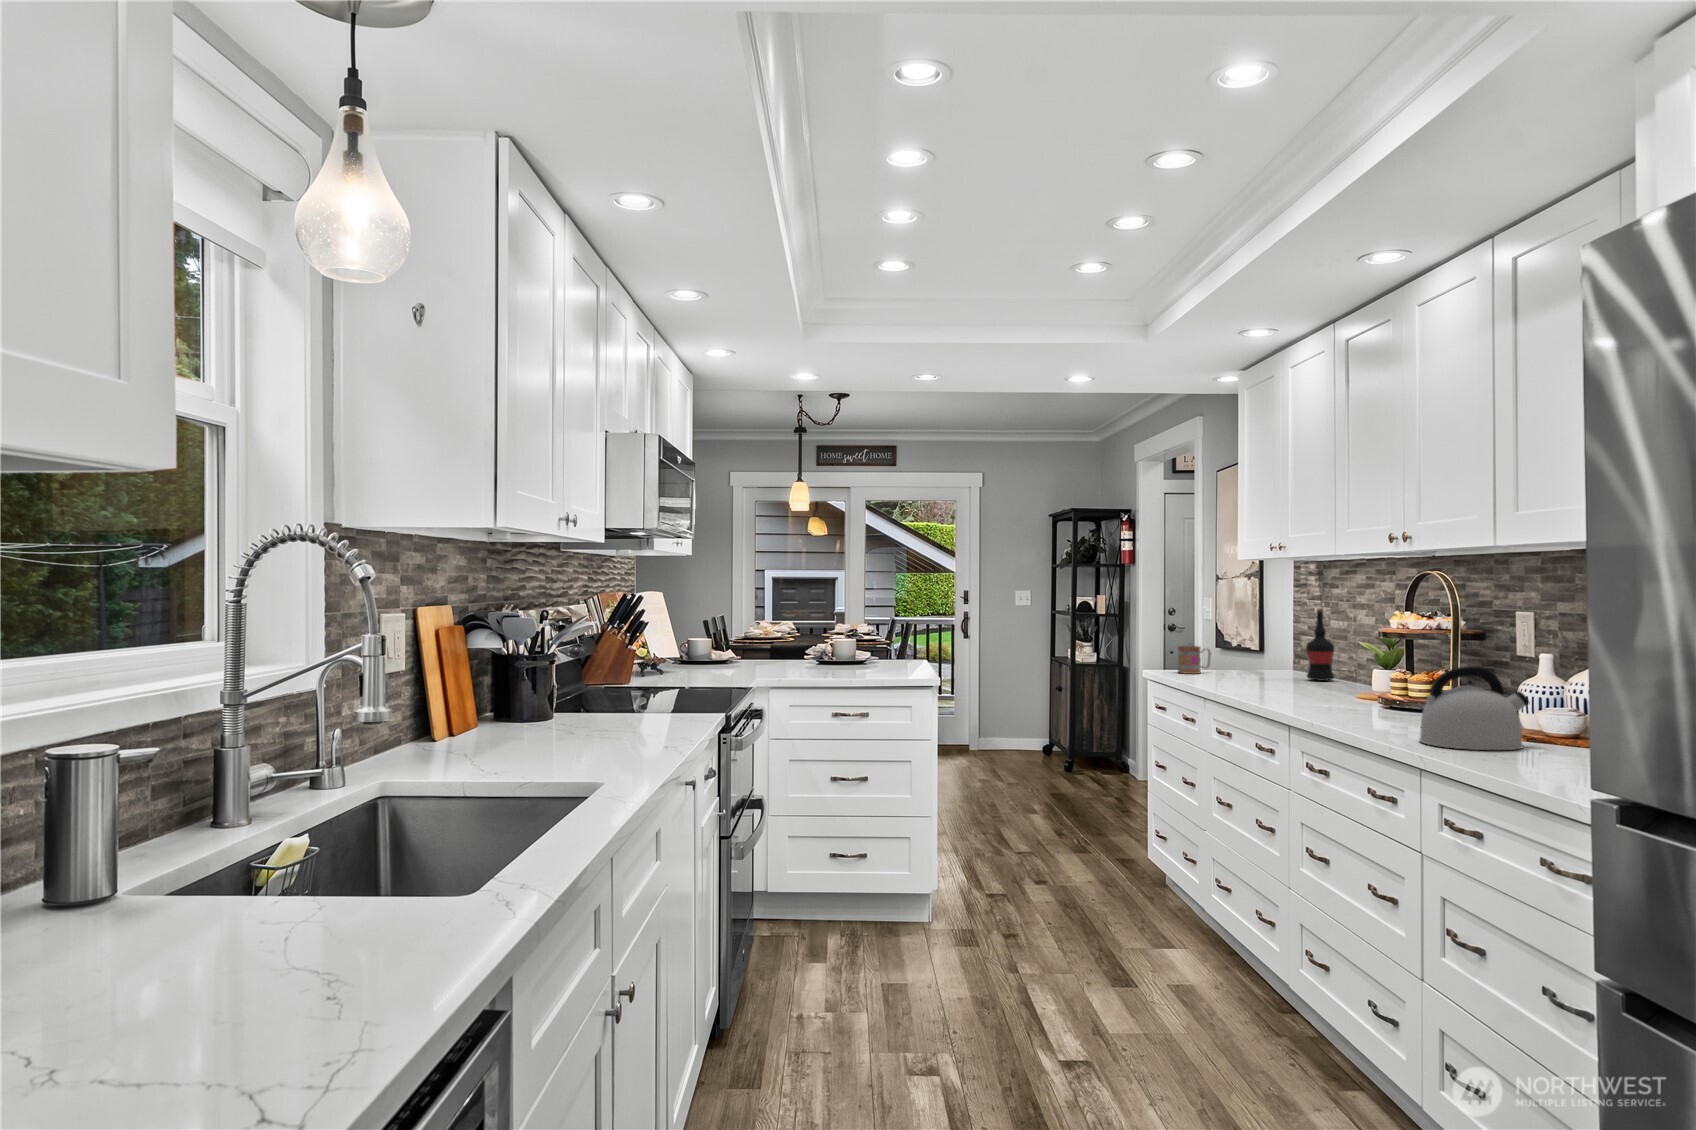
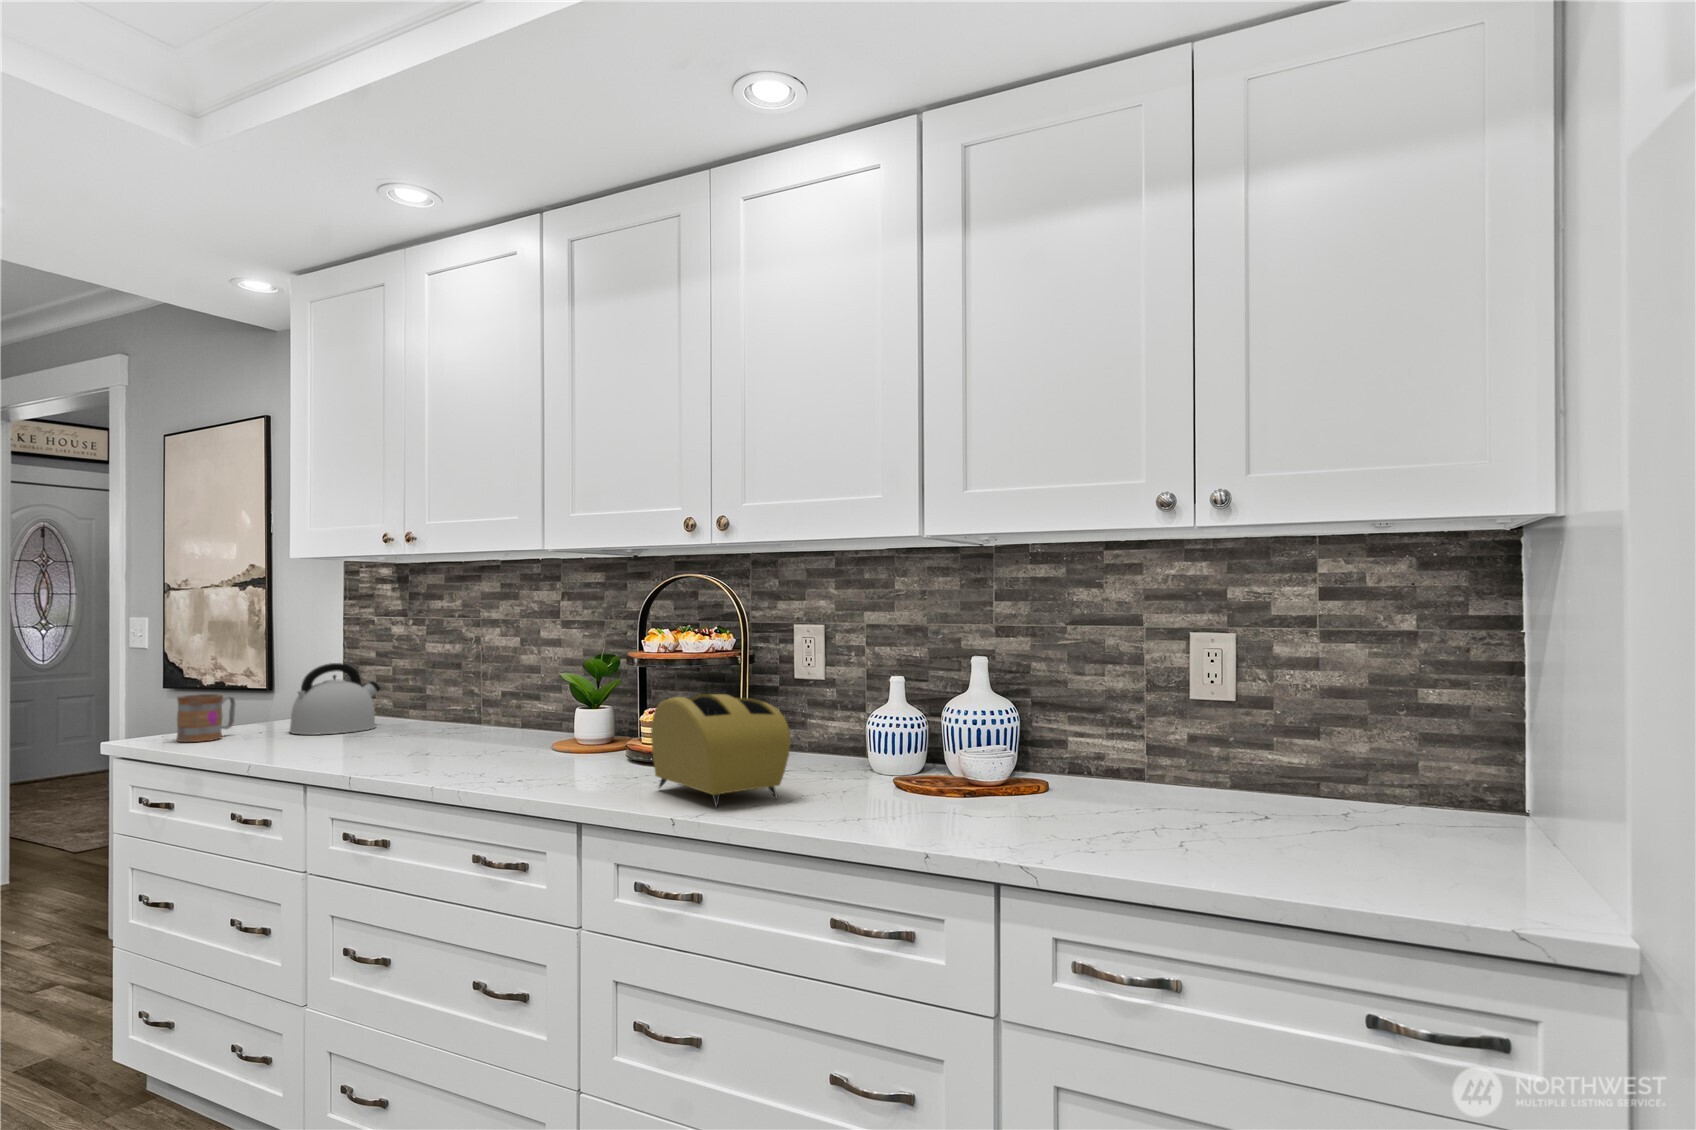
wine bottle: present [1306,608,1334,681] -> none [412,627,451,730]
toaster: none [1340,655,1414,728] -> present [651,694,790,807]
kettle: present [1419,667,1529,750] -> present [289,663,380,735]

